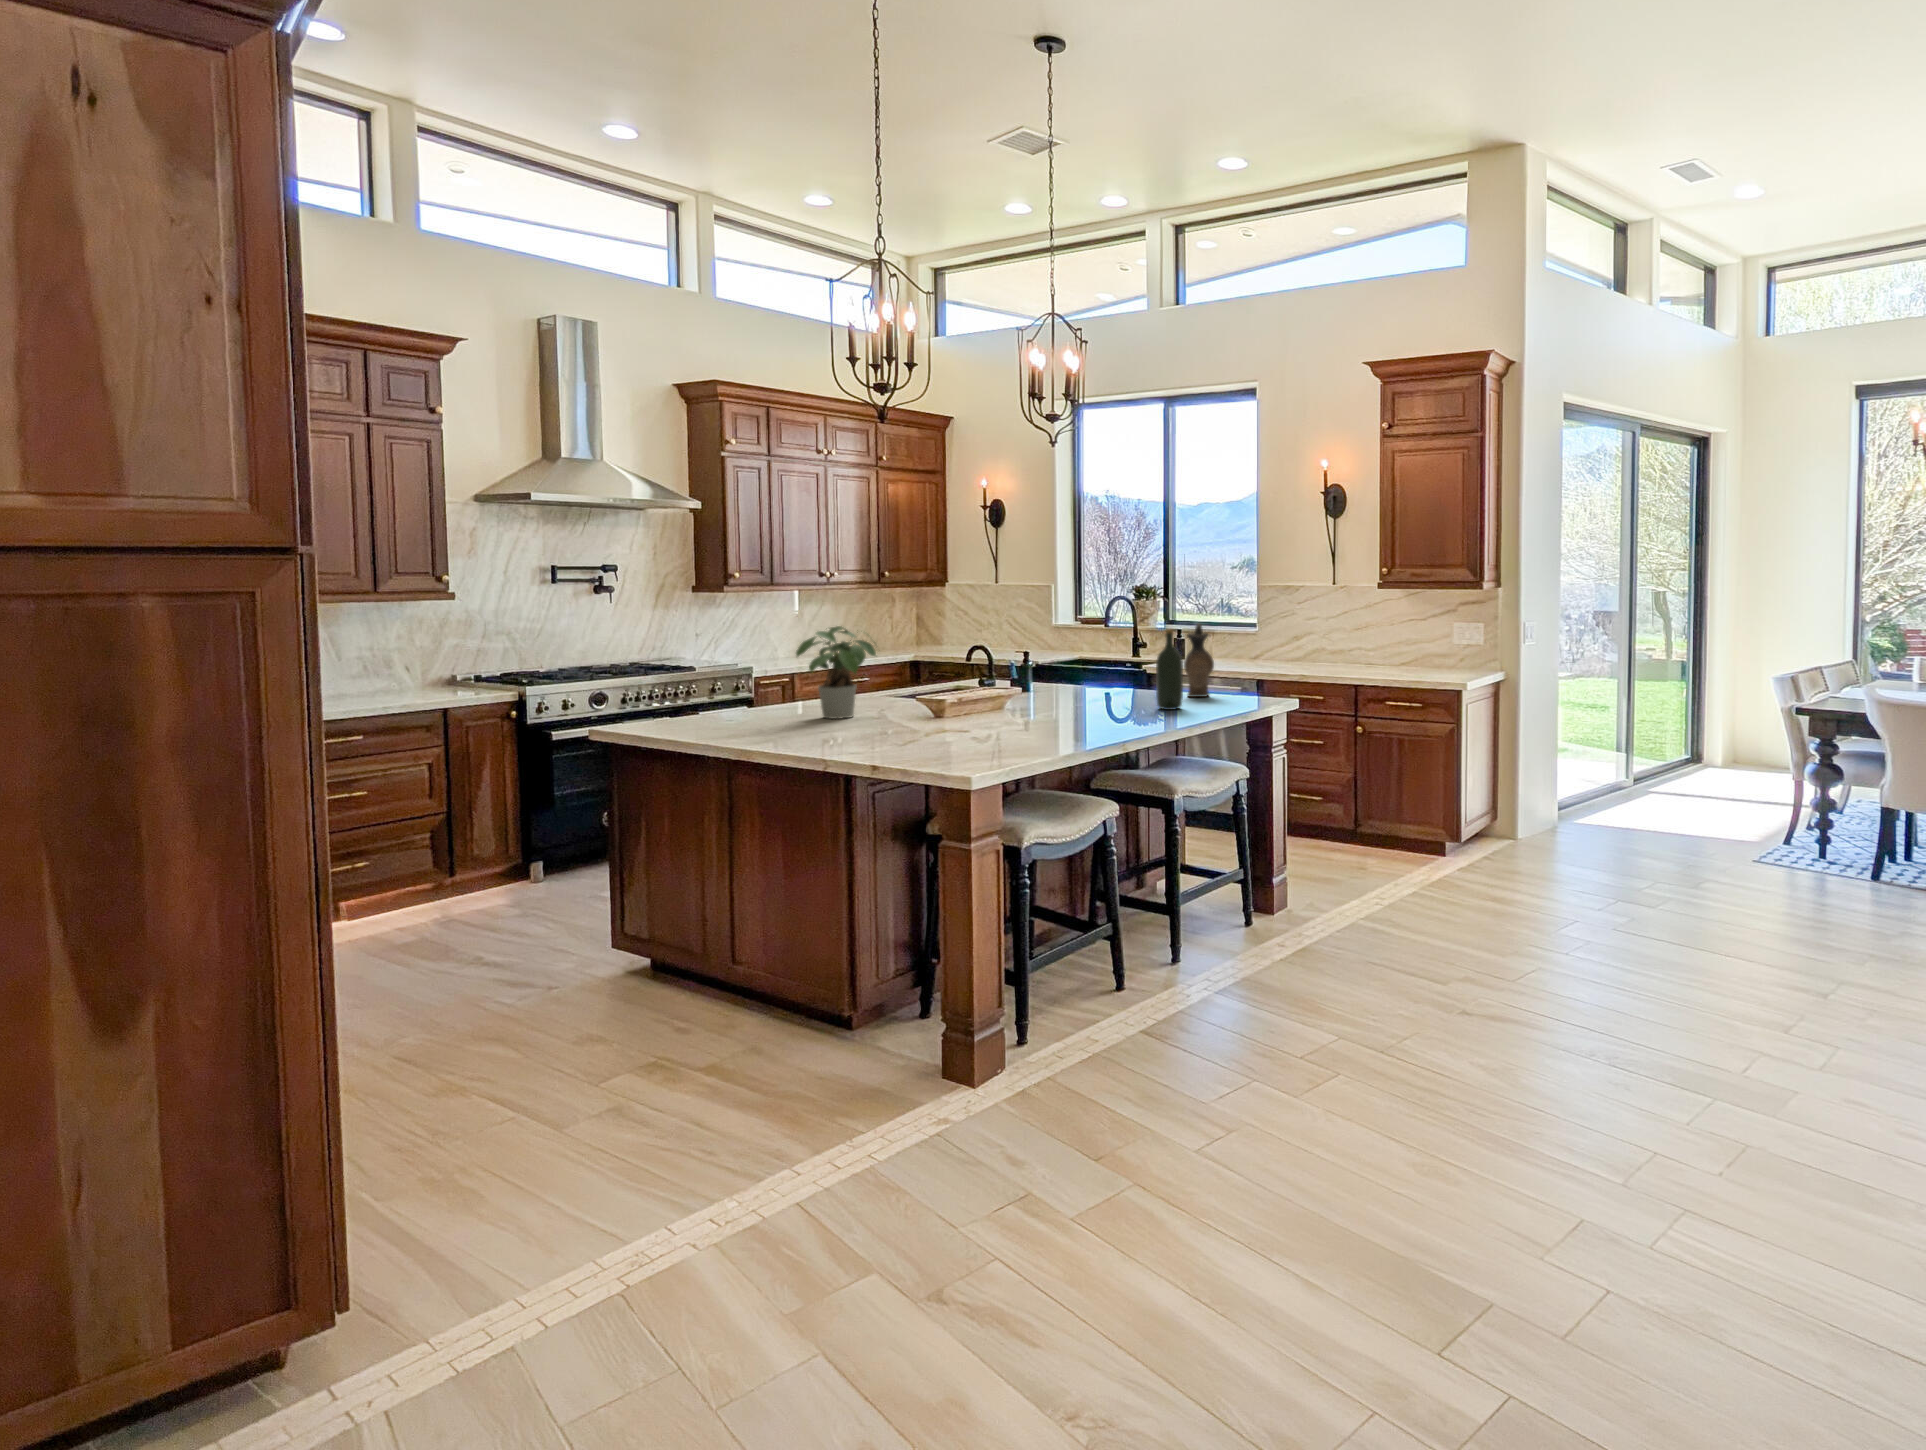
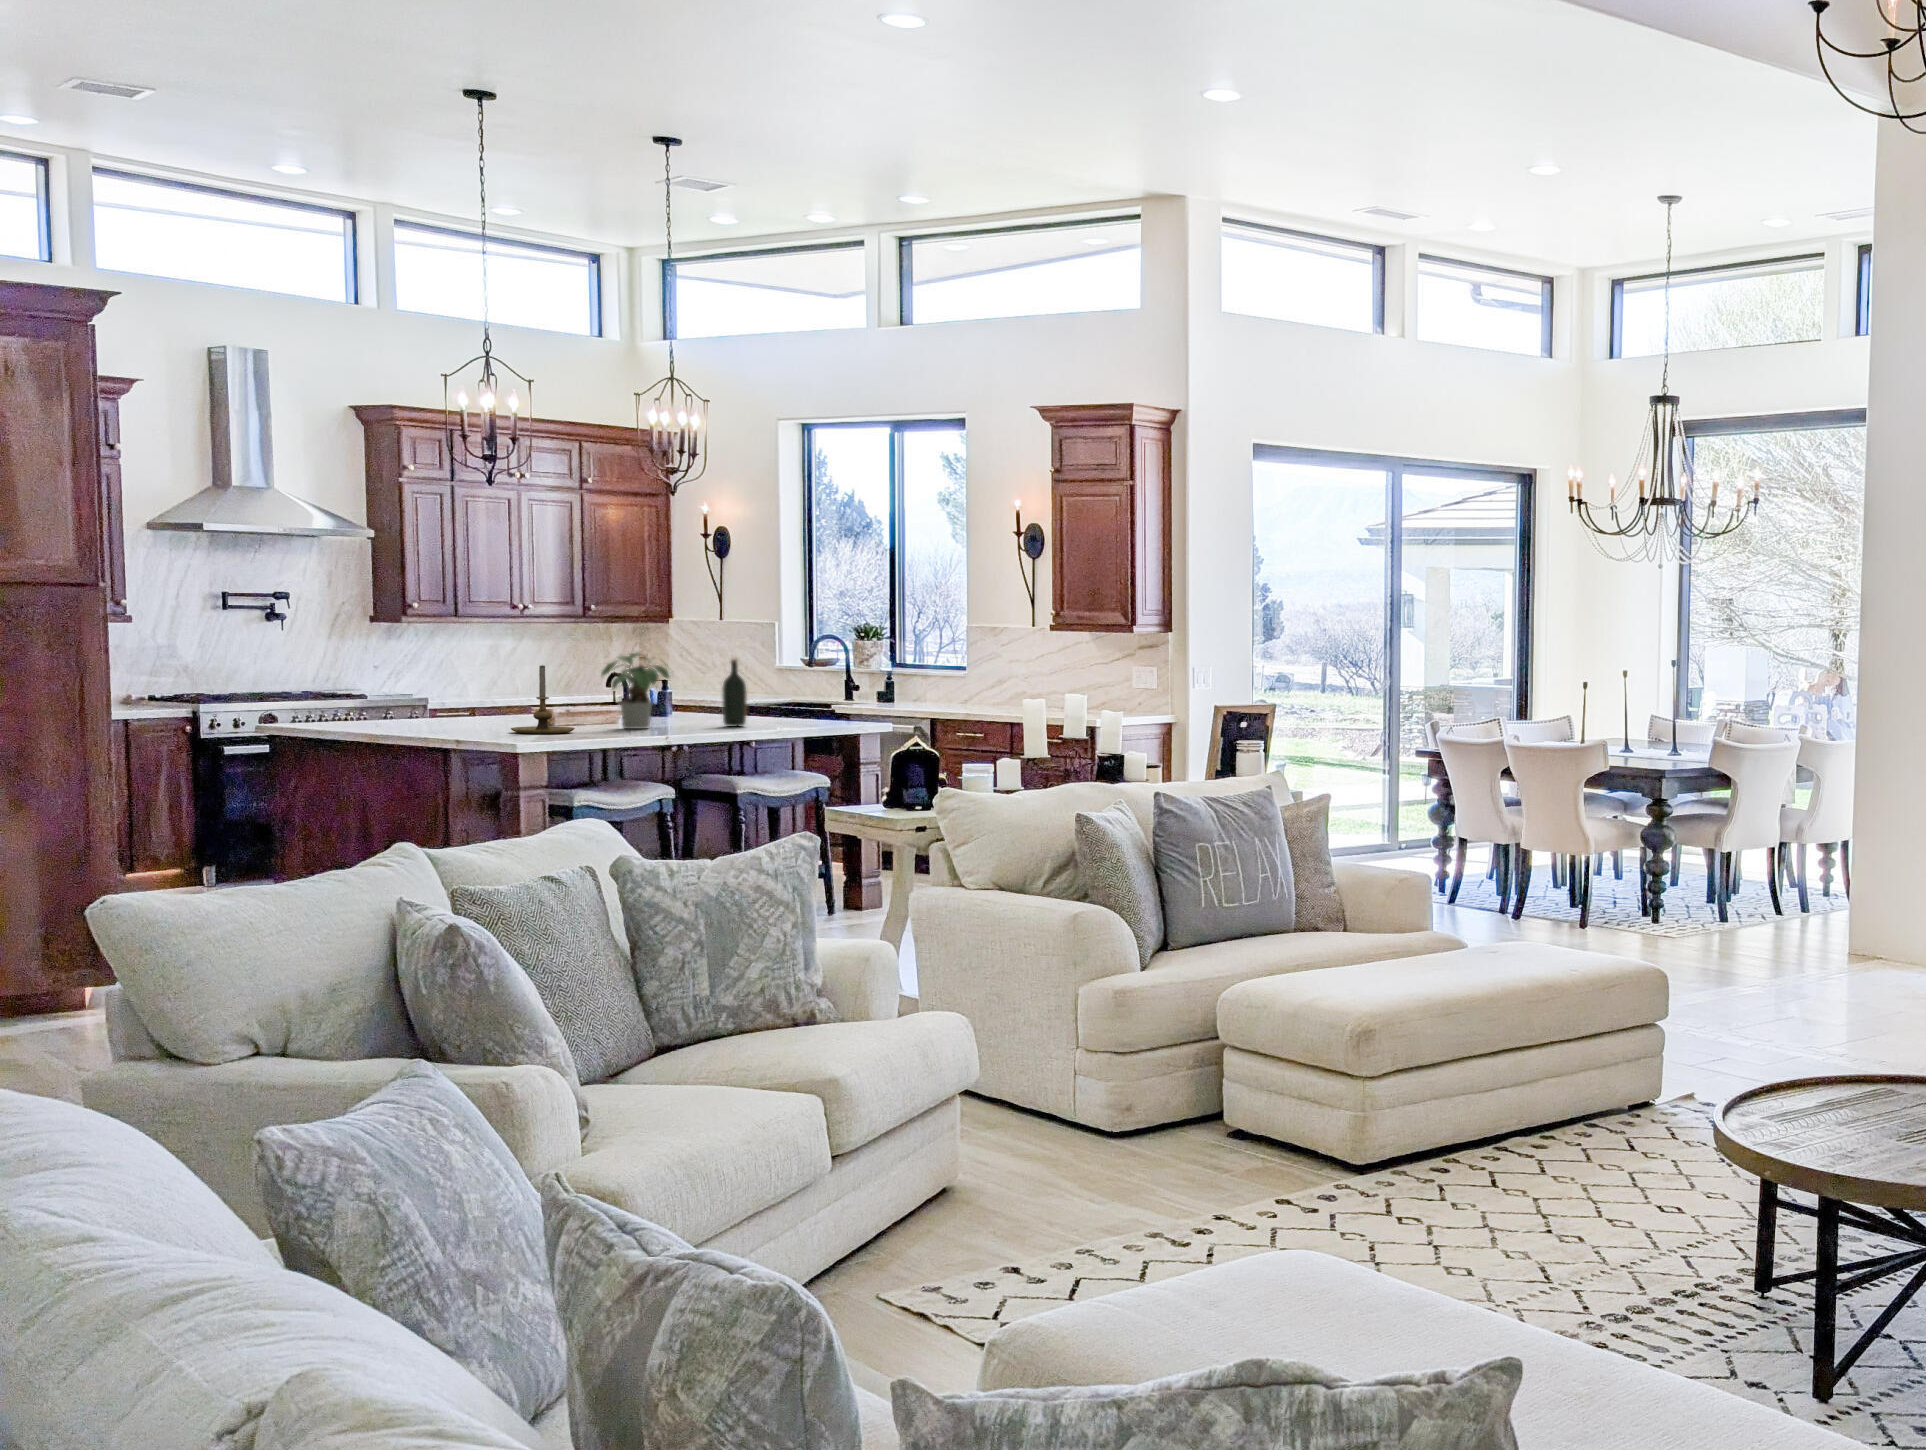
ceramic pitcher: present [1184,623,1214,697] -> none [772,657,800,722]
potted plant: present [796,626,876,719] -> present [602,653,669,729]
candle holder: none [950,649,1031,743] -> present [511,665,575,734]

